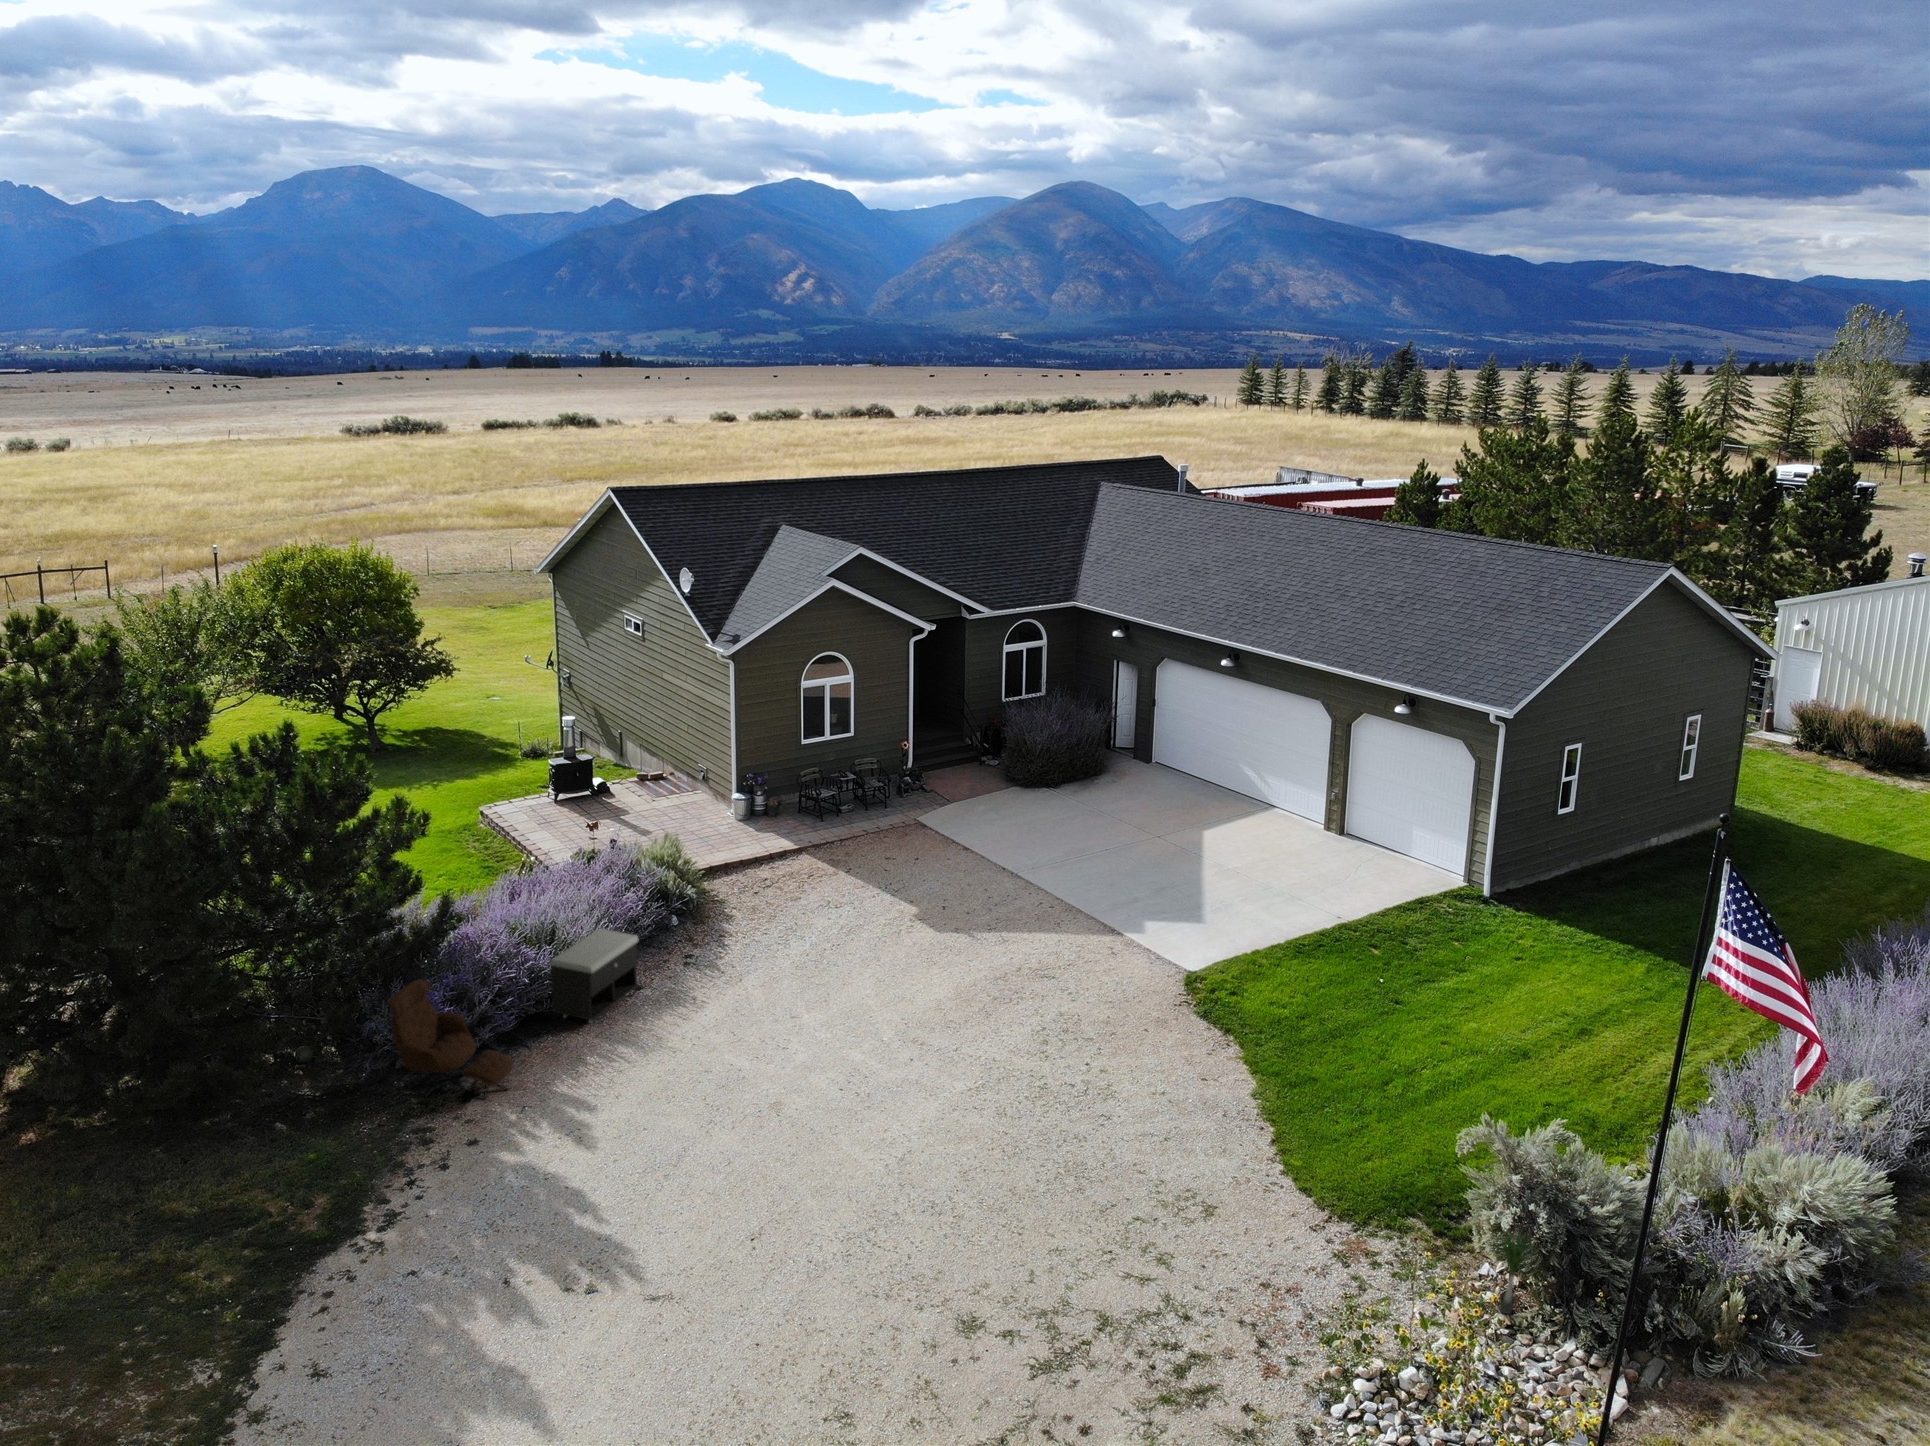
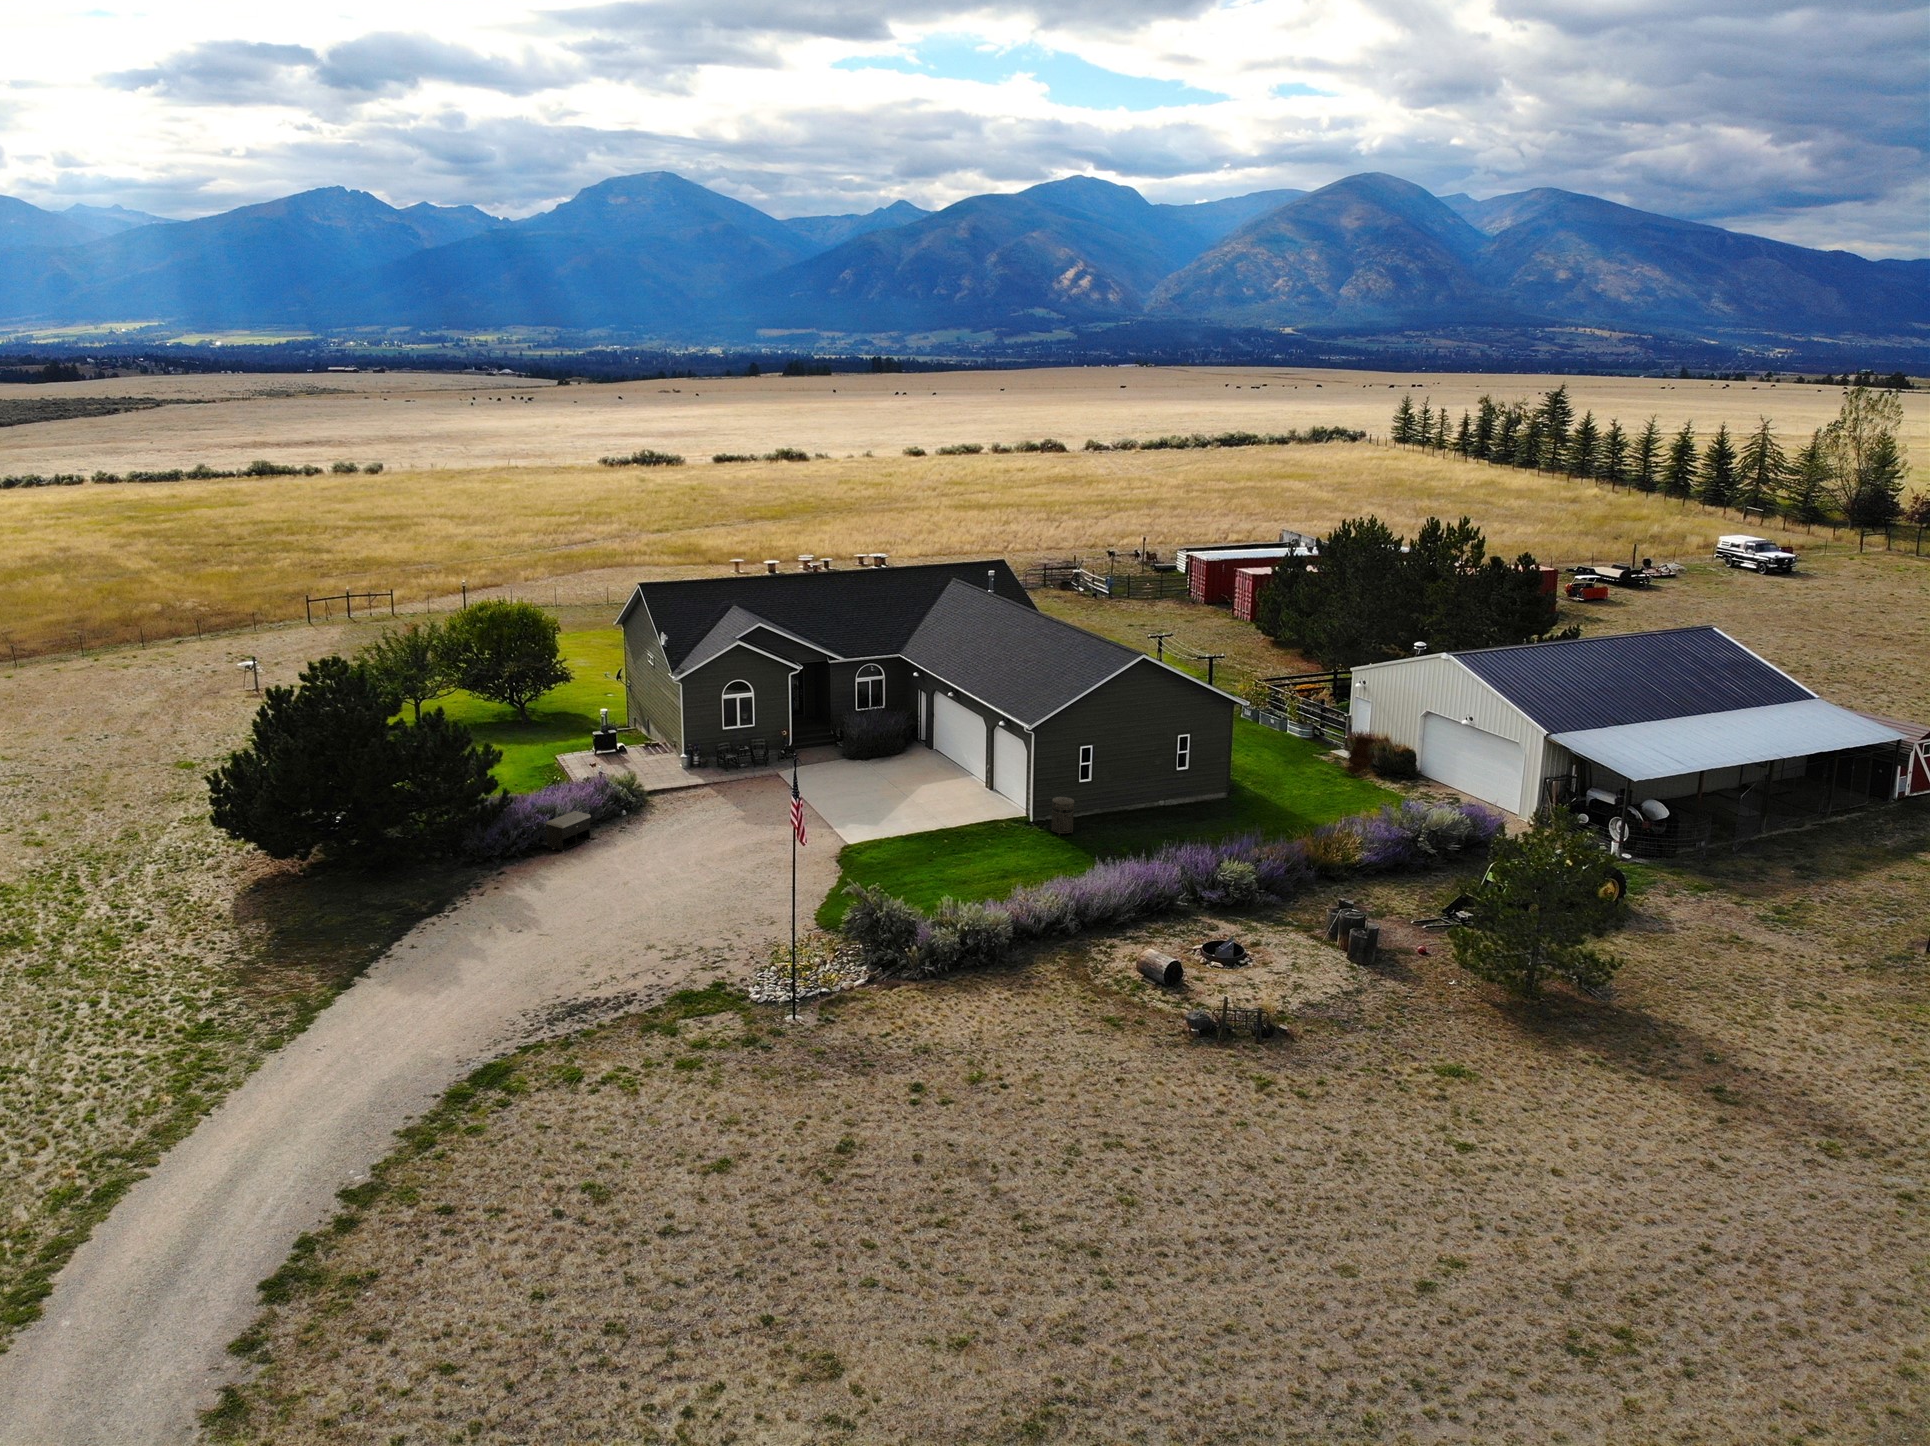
trash can: none [1501,838,1552,912] -> present [1051,797,1074,836]
lounge chair: present [390,979,514,1099] -> present [1346,736,1376,777]
potted plant: present [1494,1231,1534,1314] -> none [850,932,875,968]

